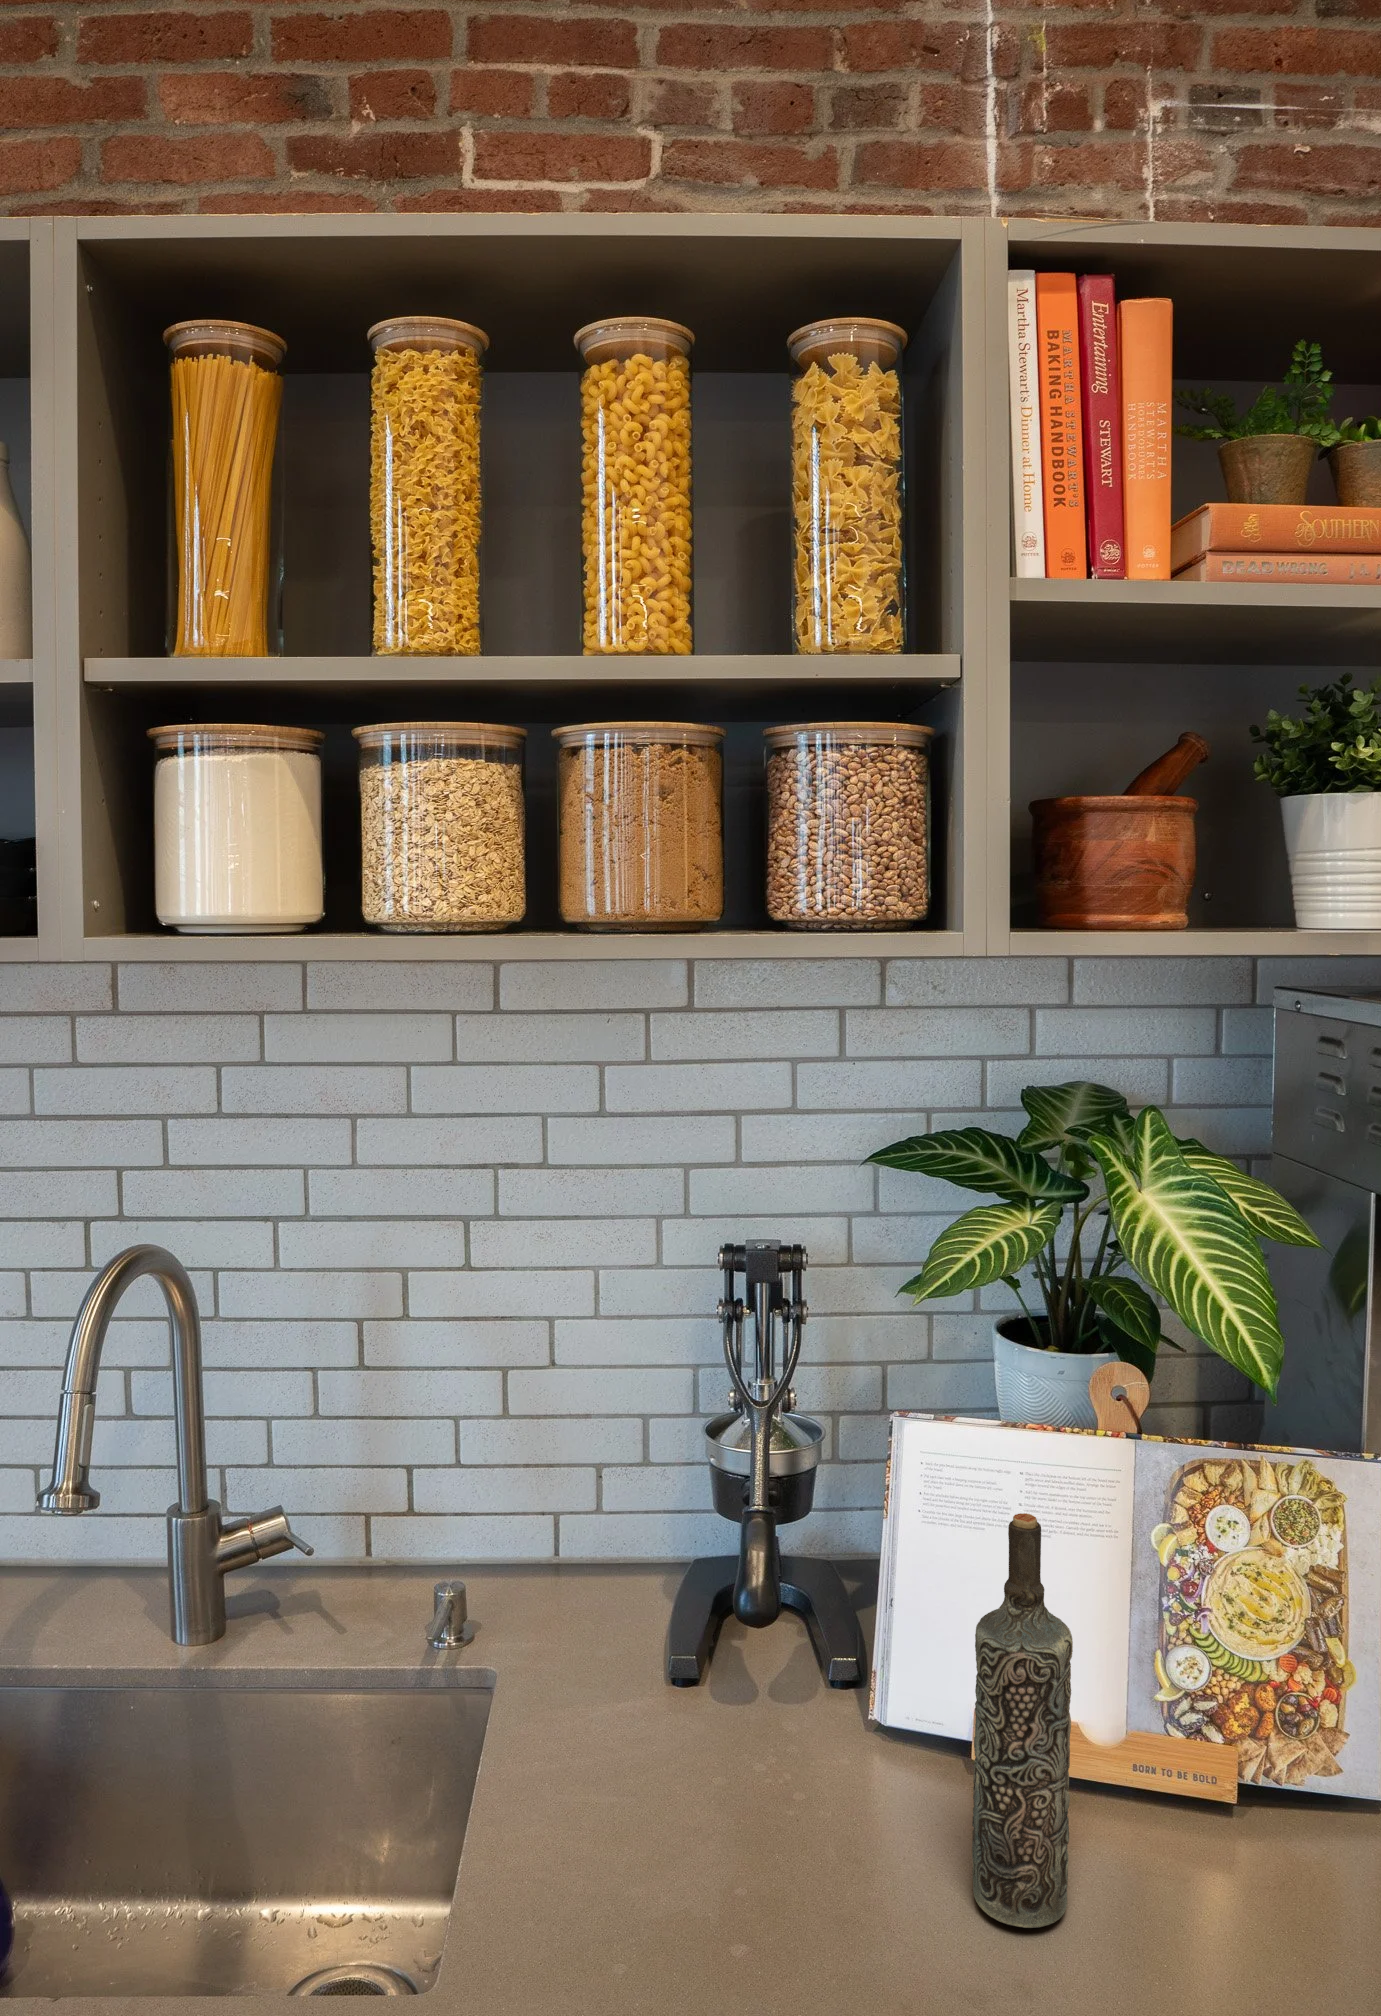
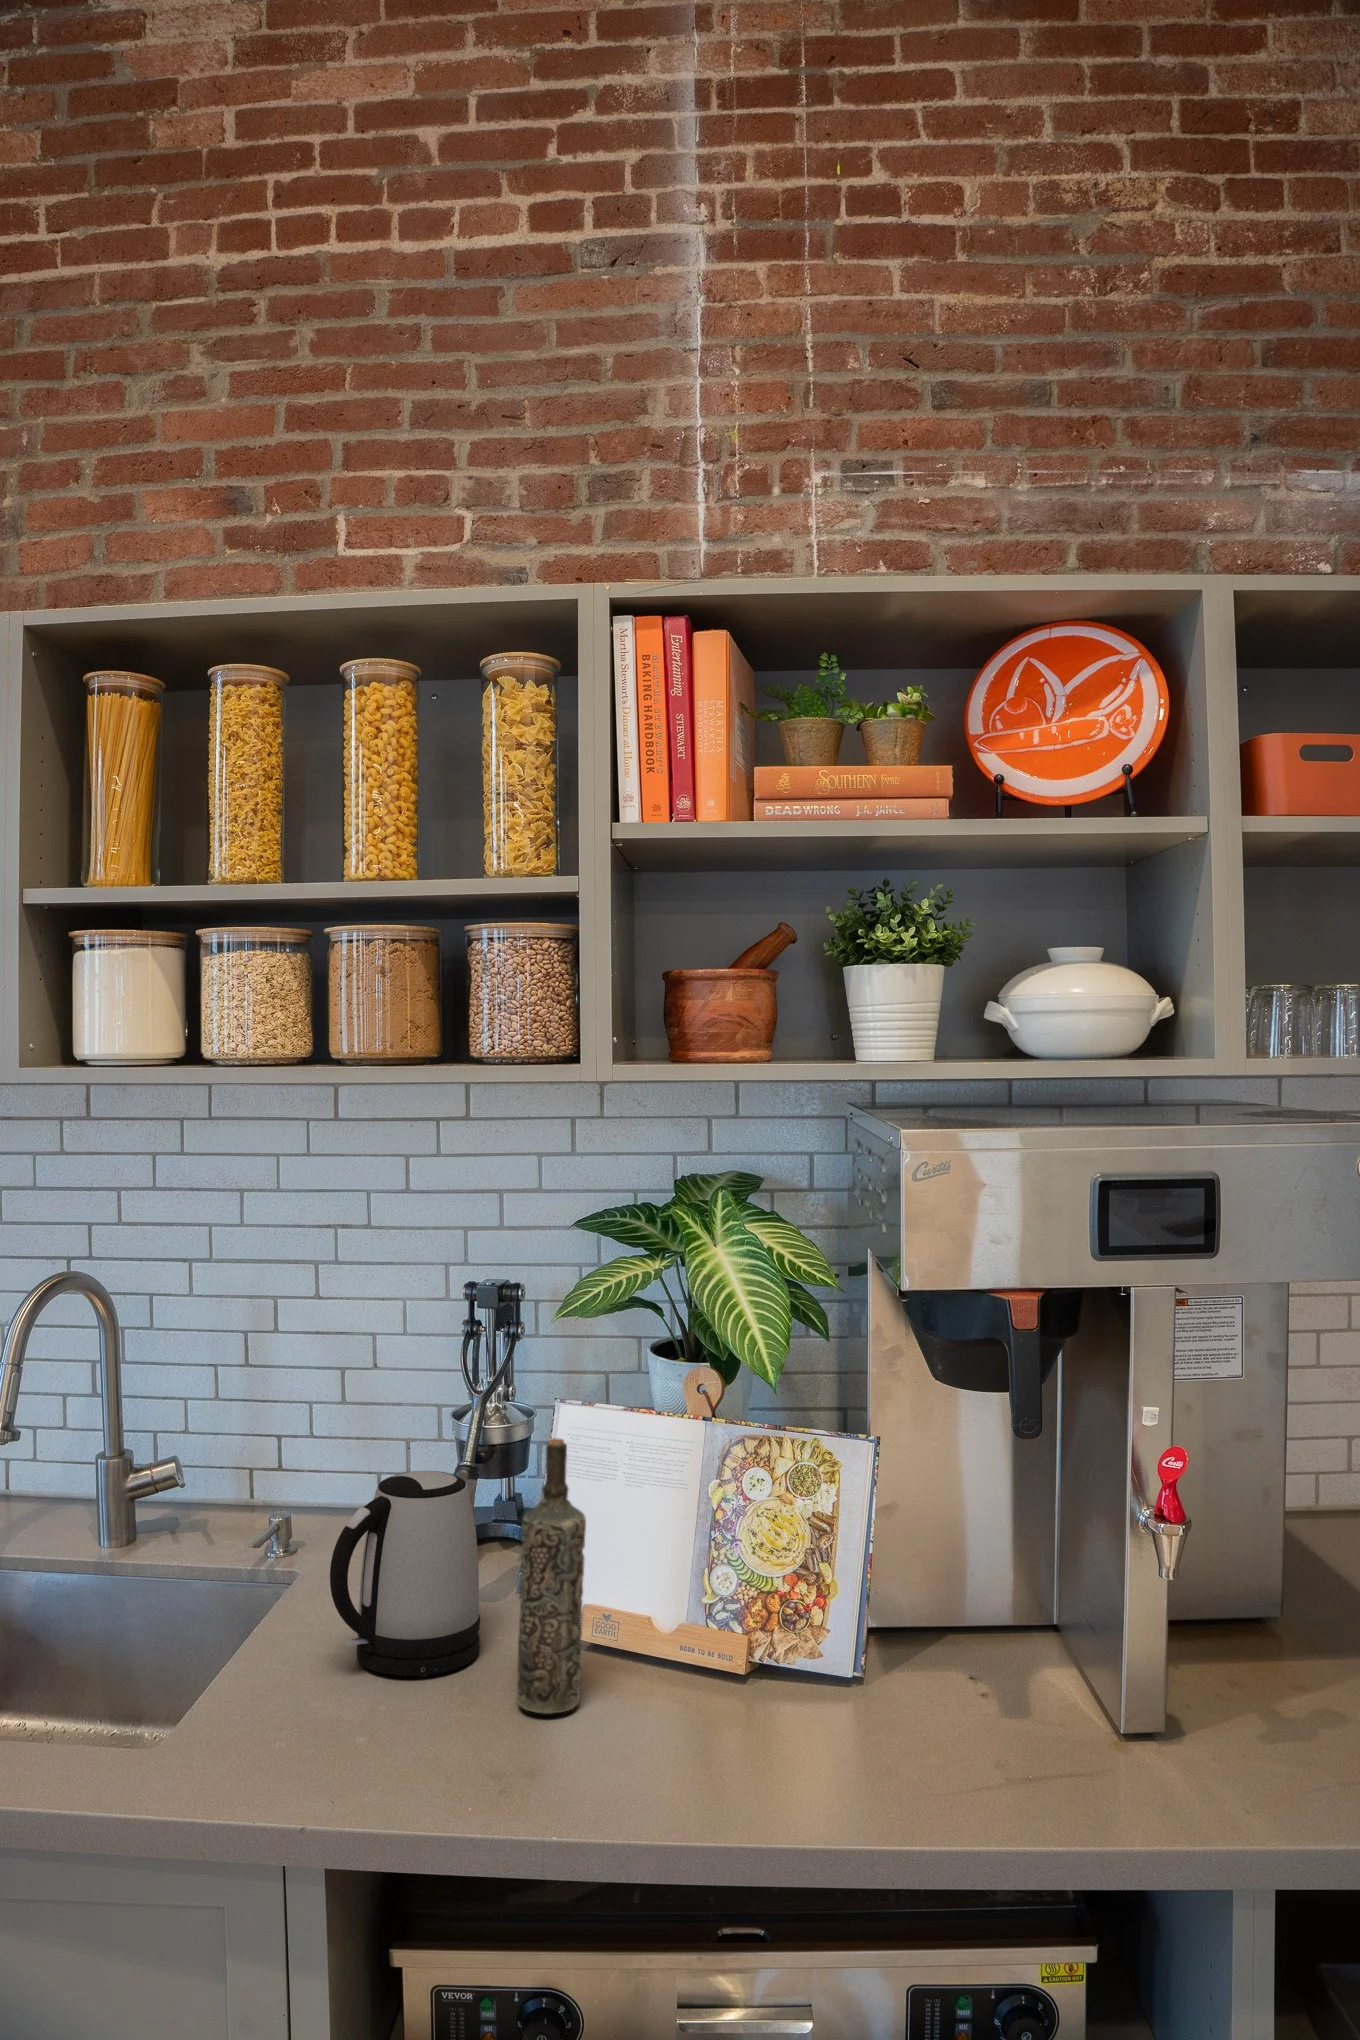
kettle: none [664,1543,853,1867] -> present [330,1471,480,1676]

